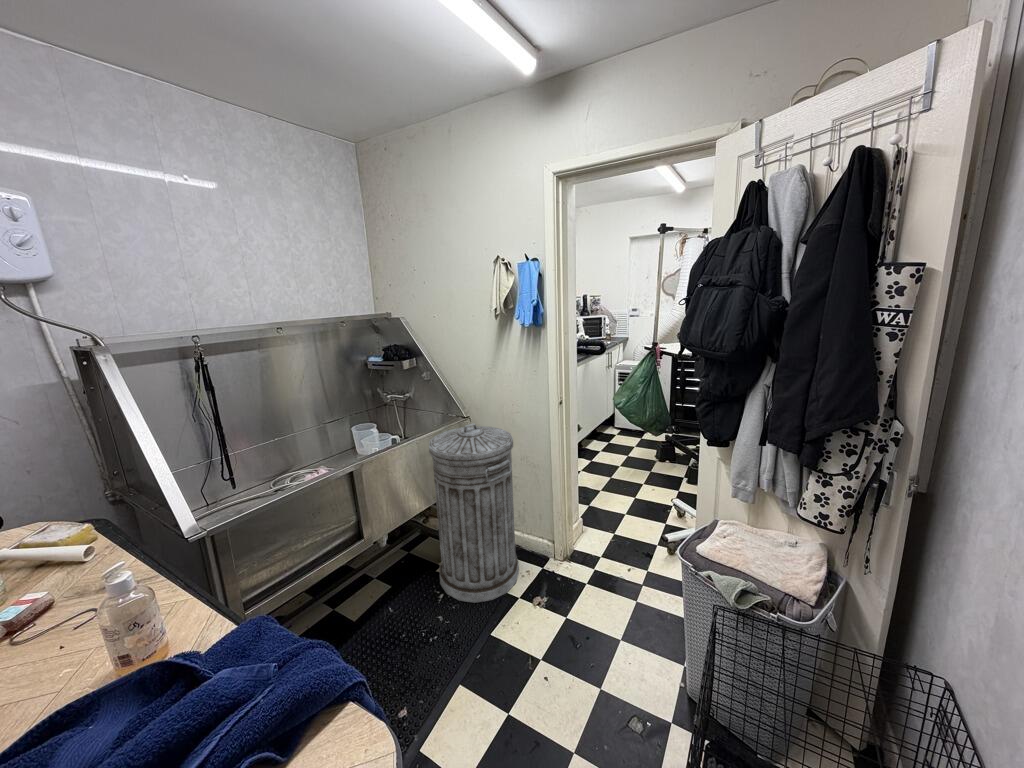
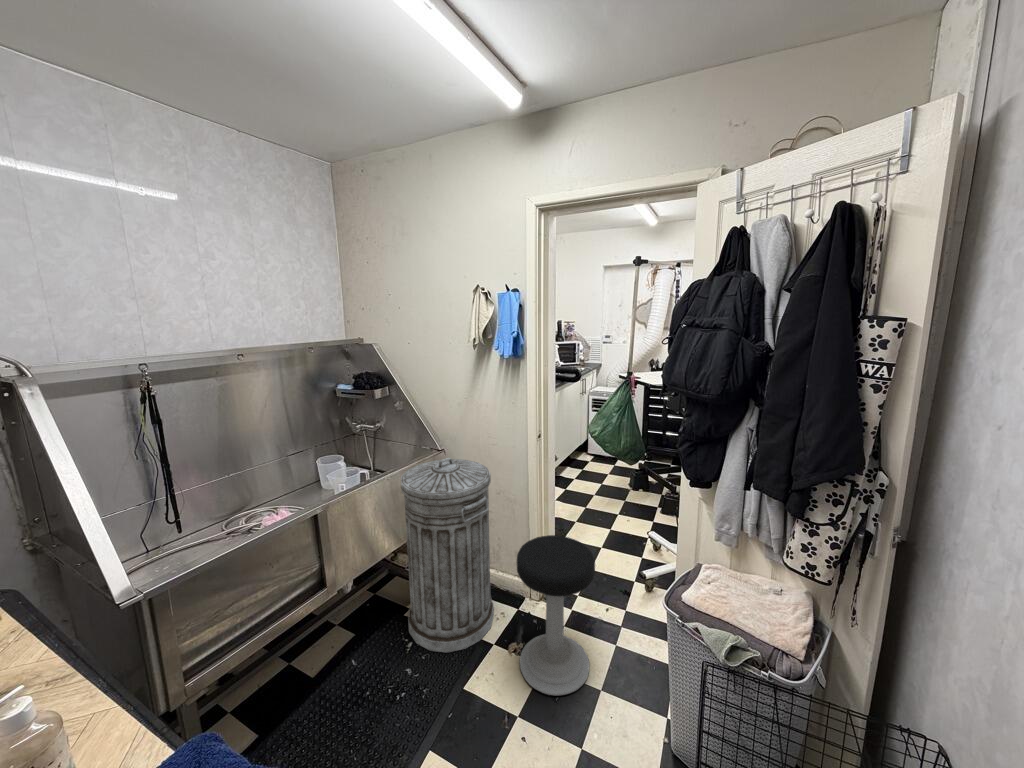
stool: none [538,496,613,642] -> present [517,535,595,696]

